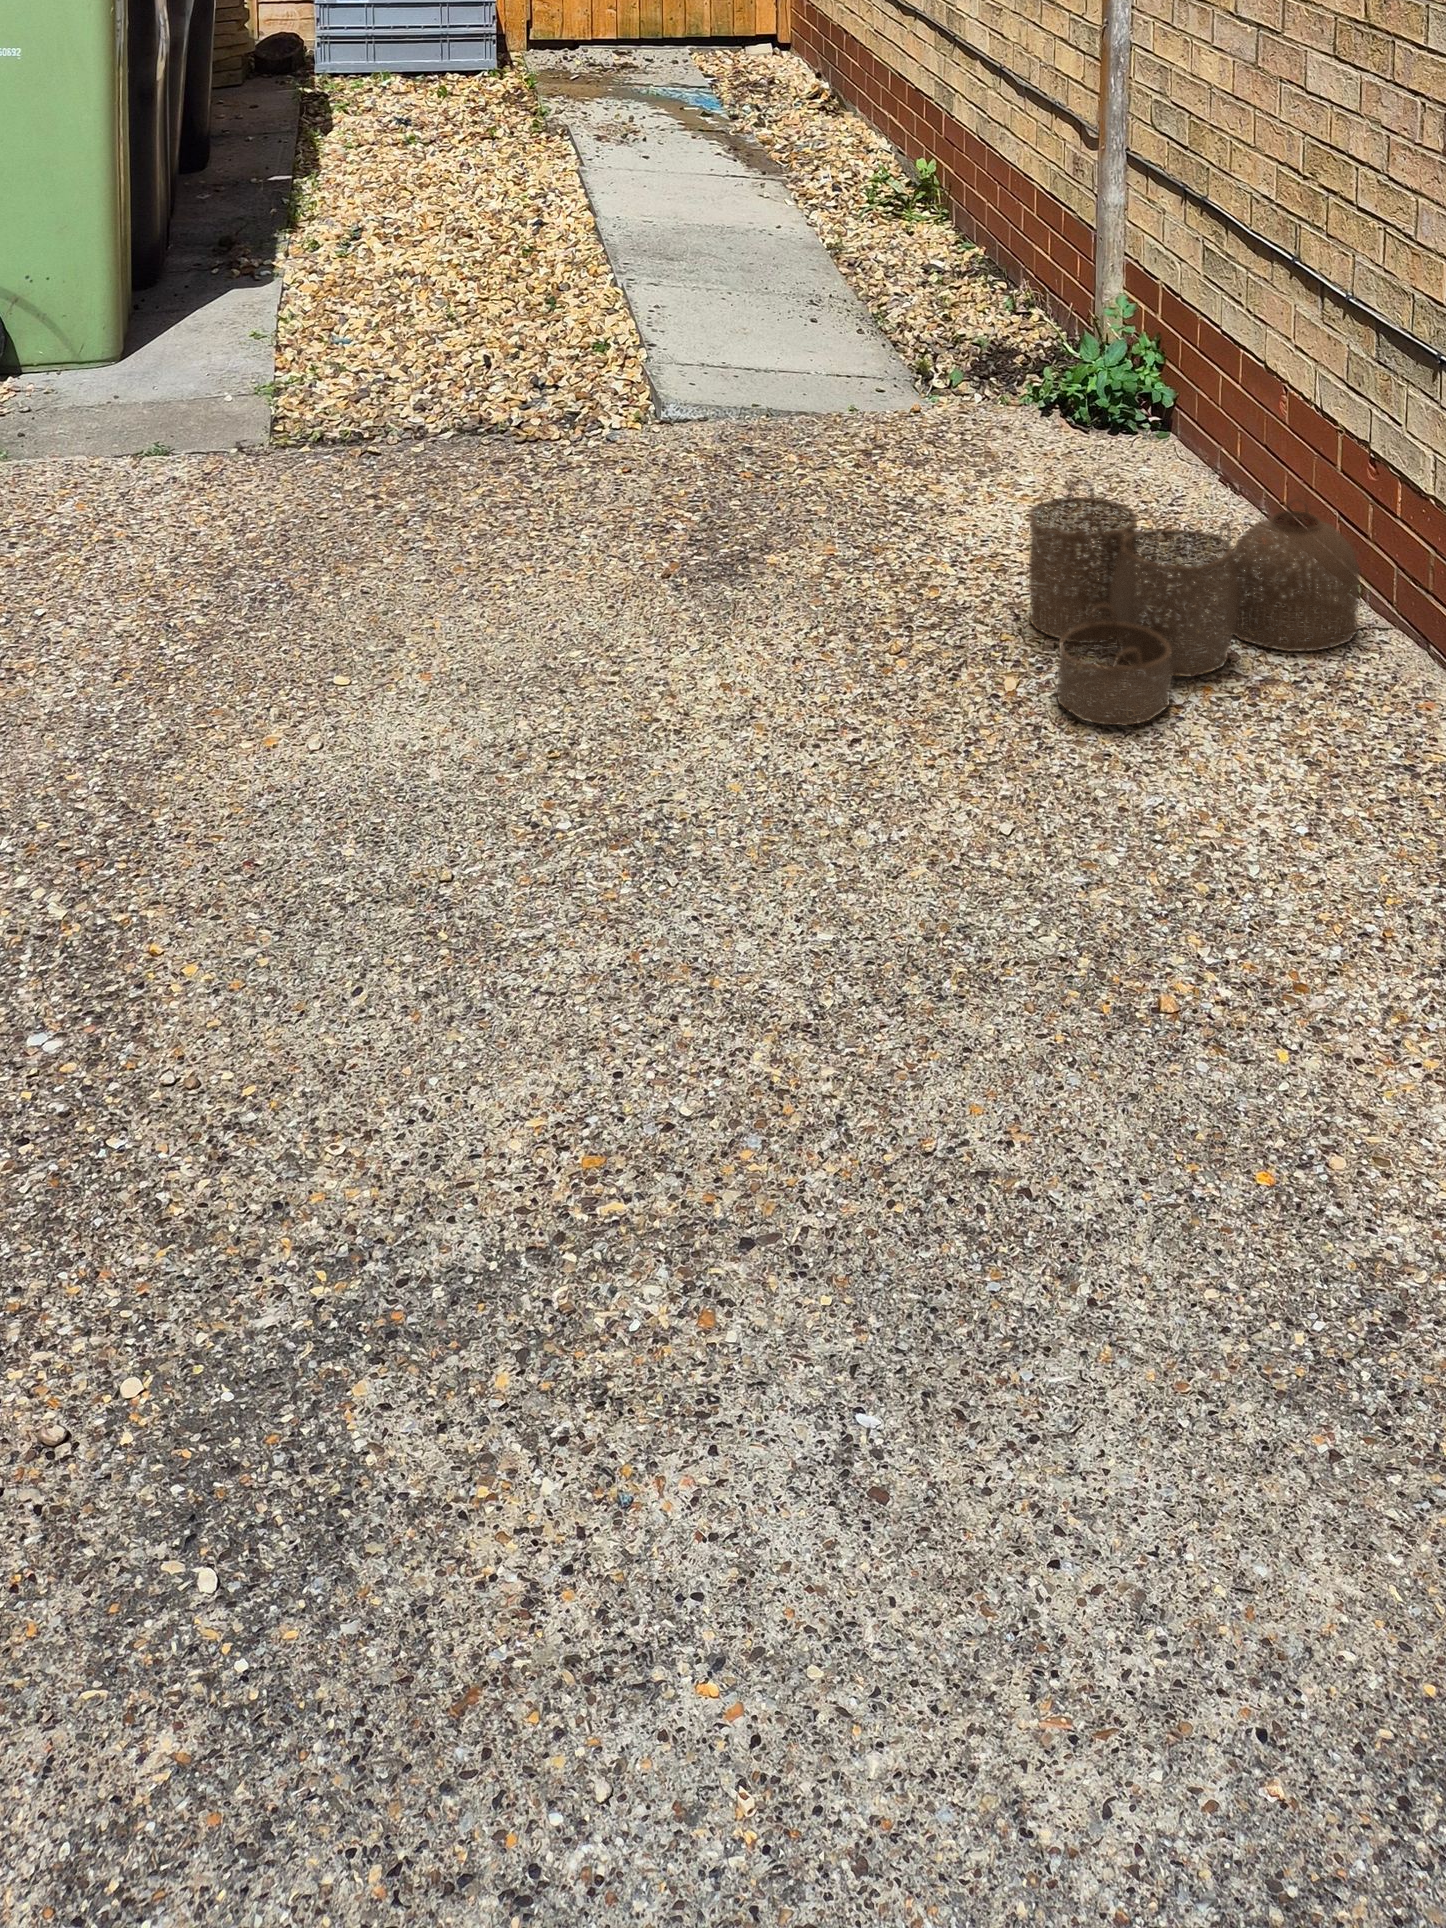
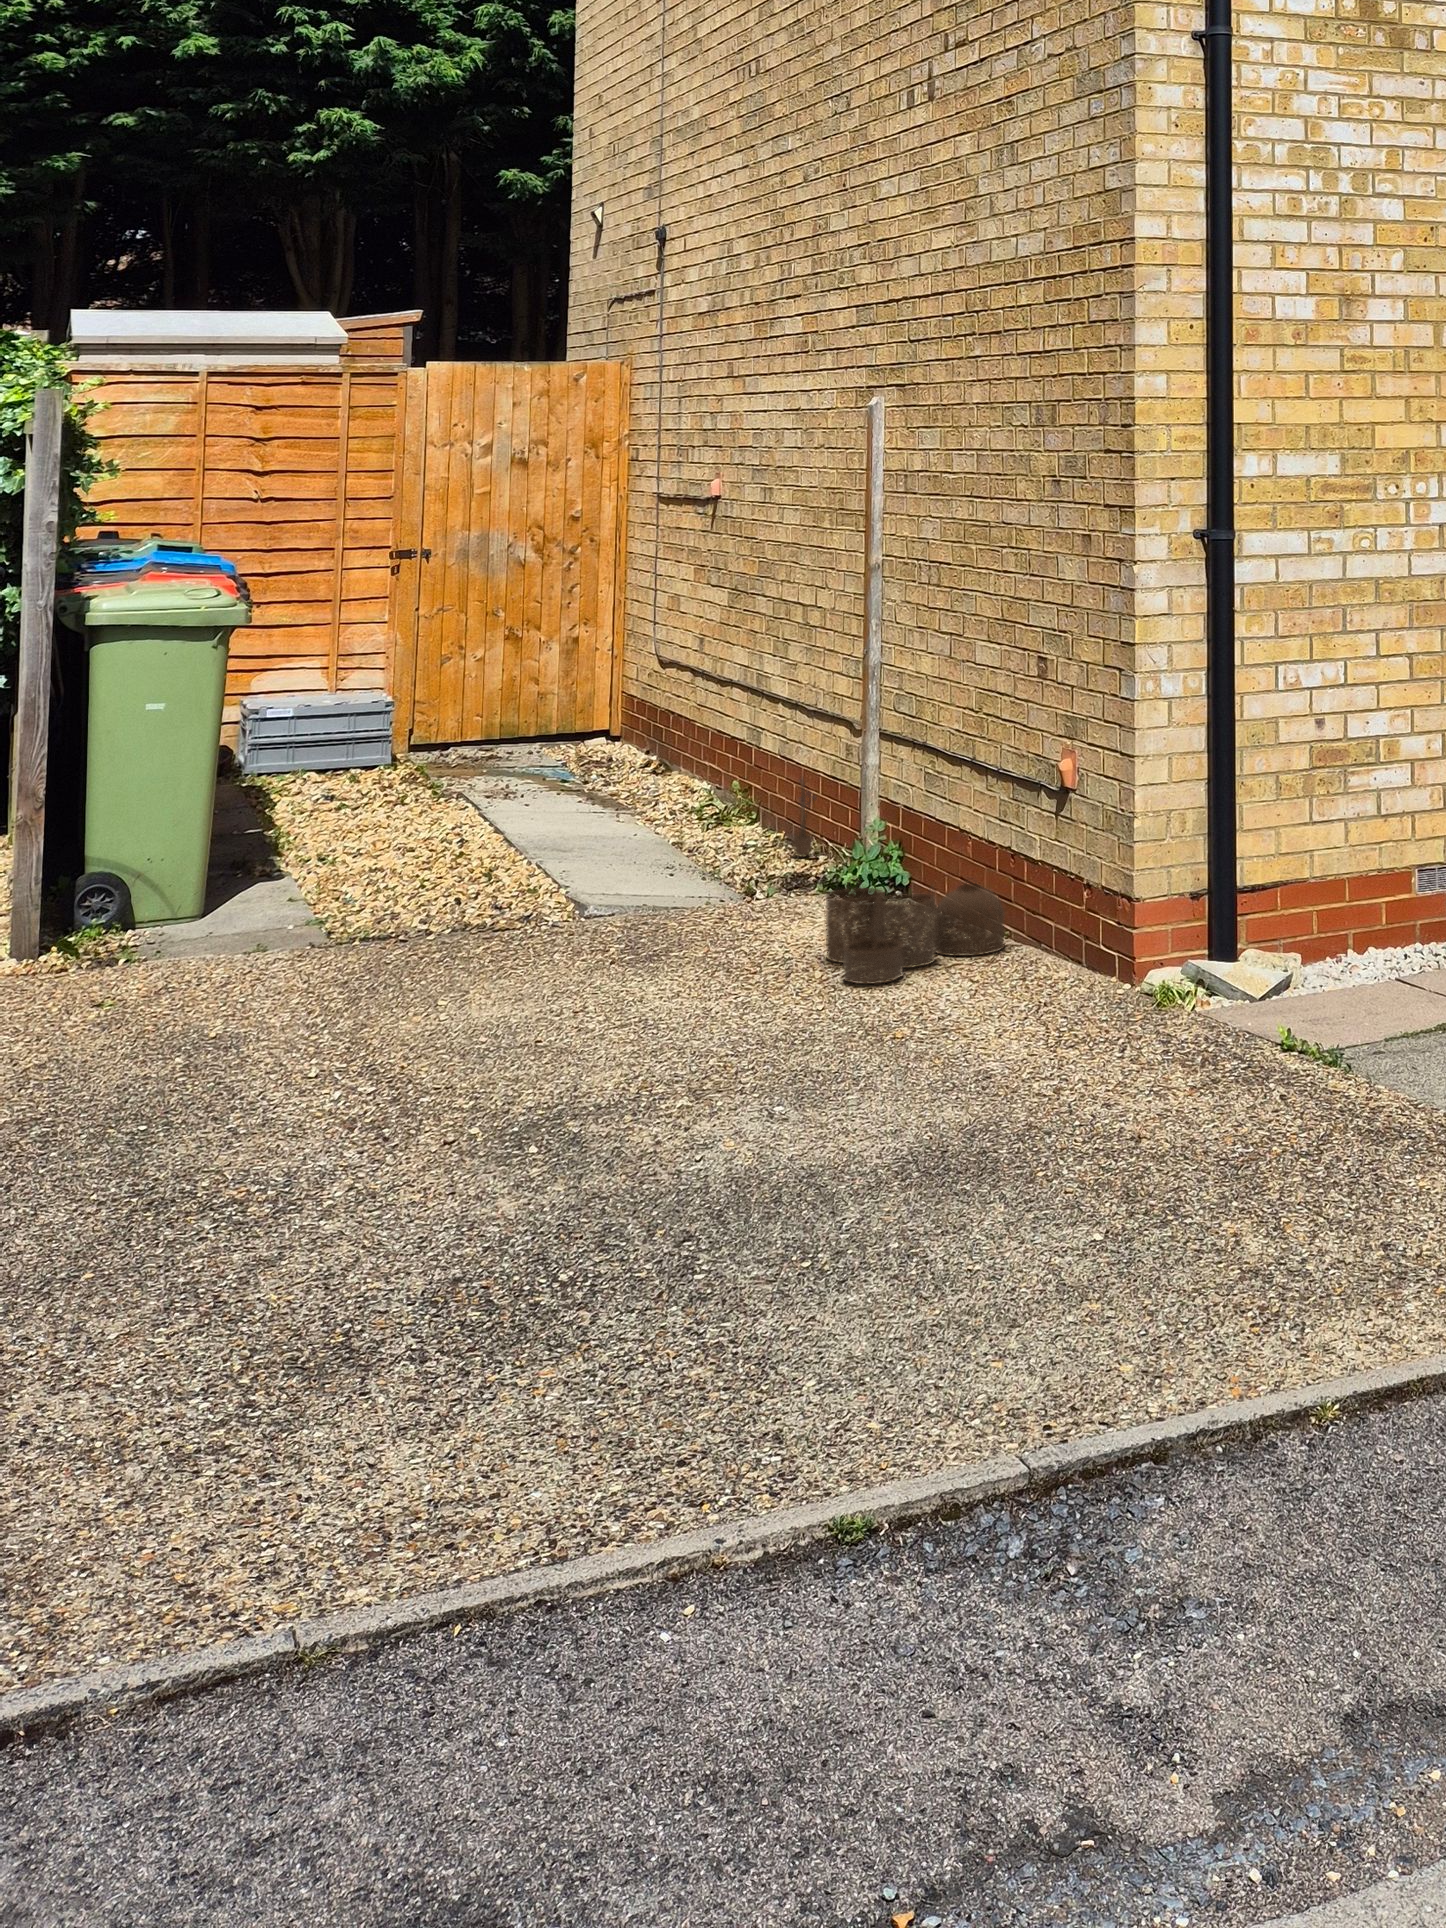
decorative plant: none [990,193,1031,320] -> present [792,777,816,857]

